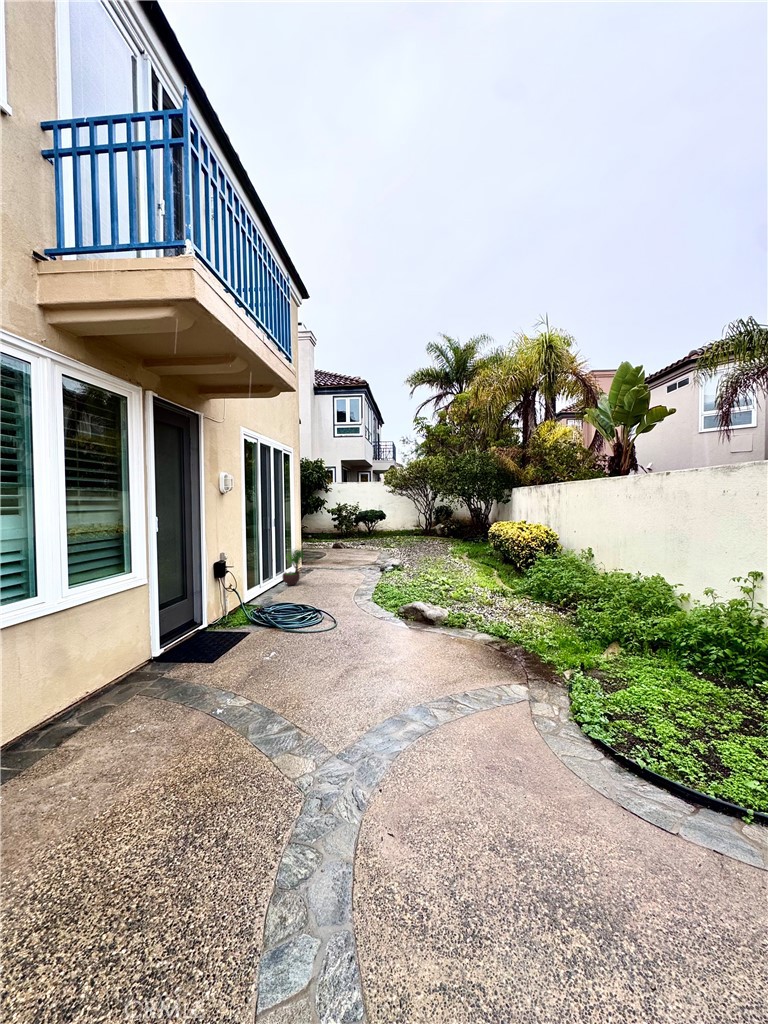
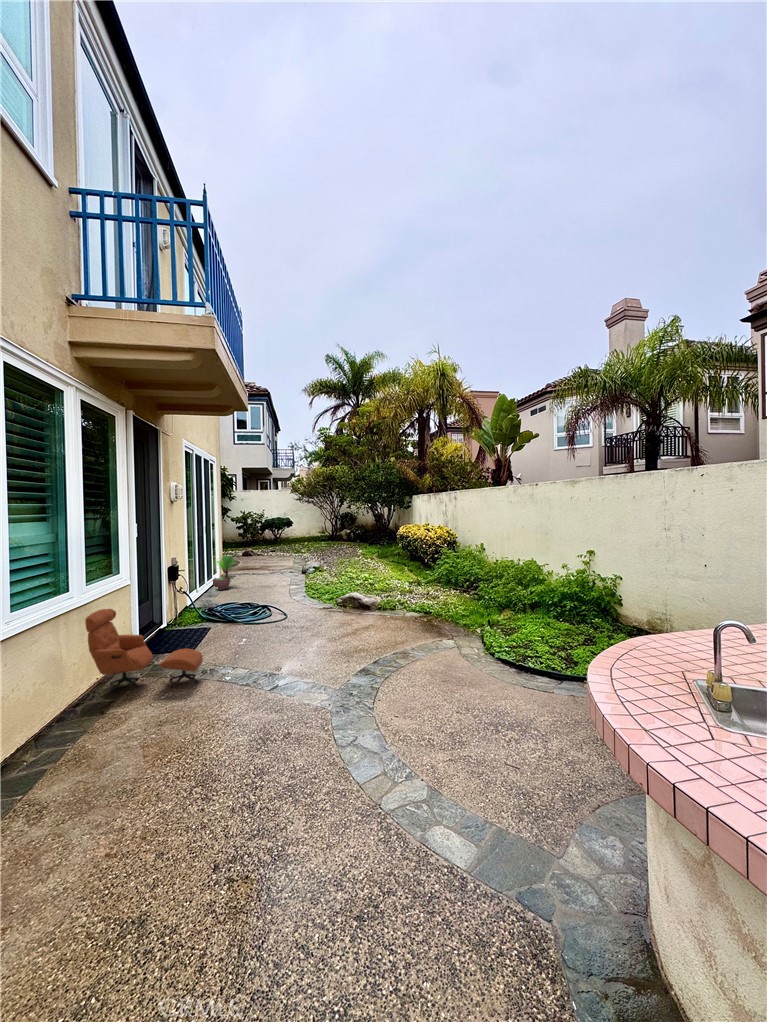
armchair: none [51,617,192,724] -> present [85,609,203,692]

